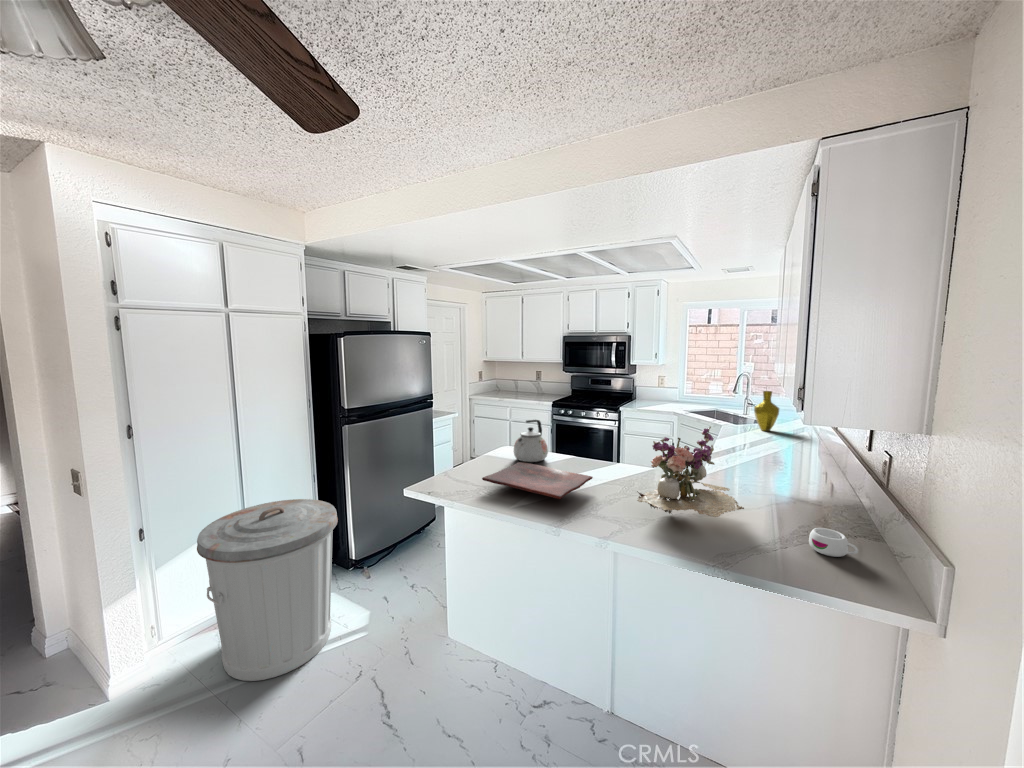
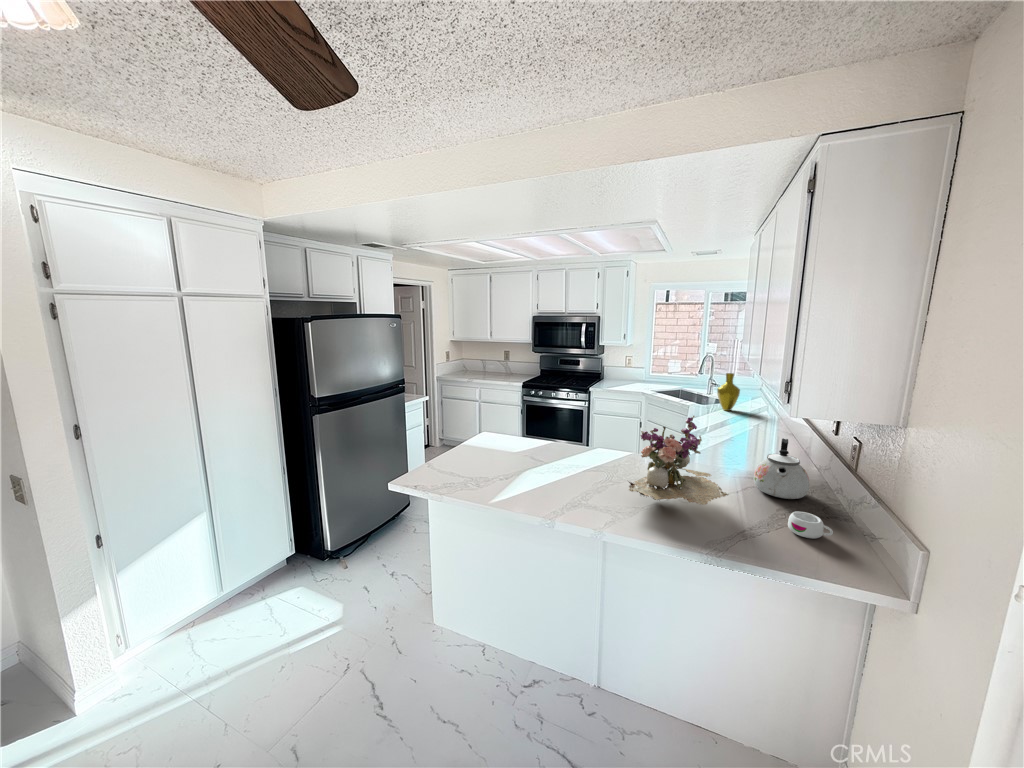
kettle: present [514,420,548,462] -> present [754,438,810,499]
cutting board: present [482,462,593,499] -> none [472,451,580,490]
trash can: present [197,499,338,681] -> none [166,494,318,684]

